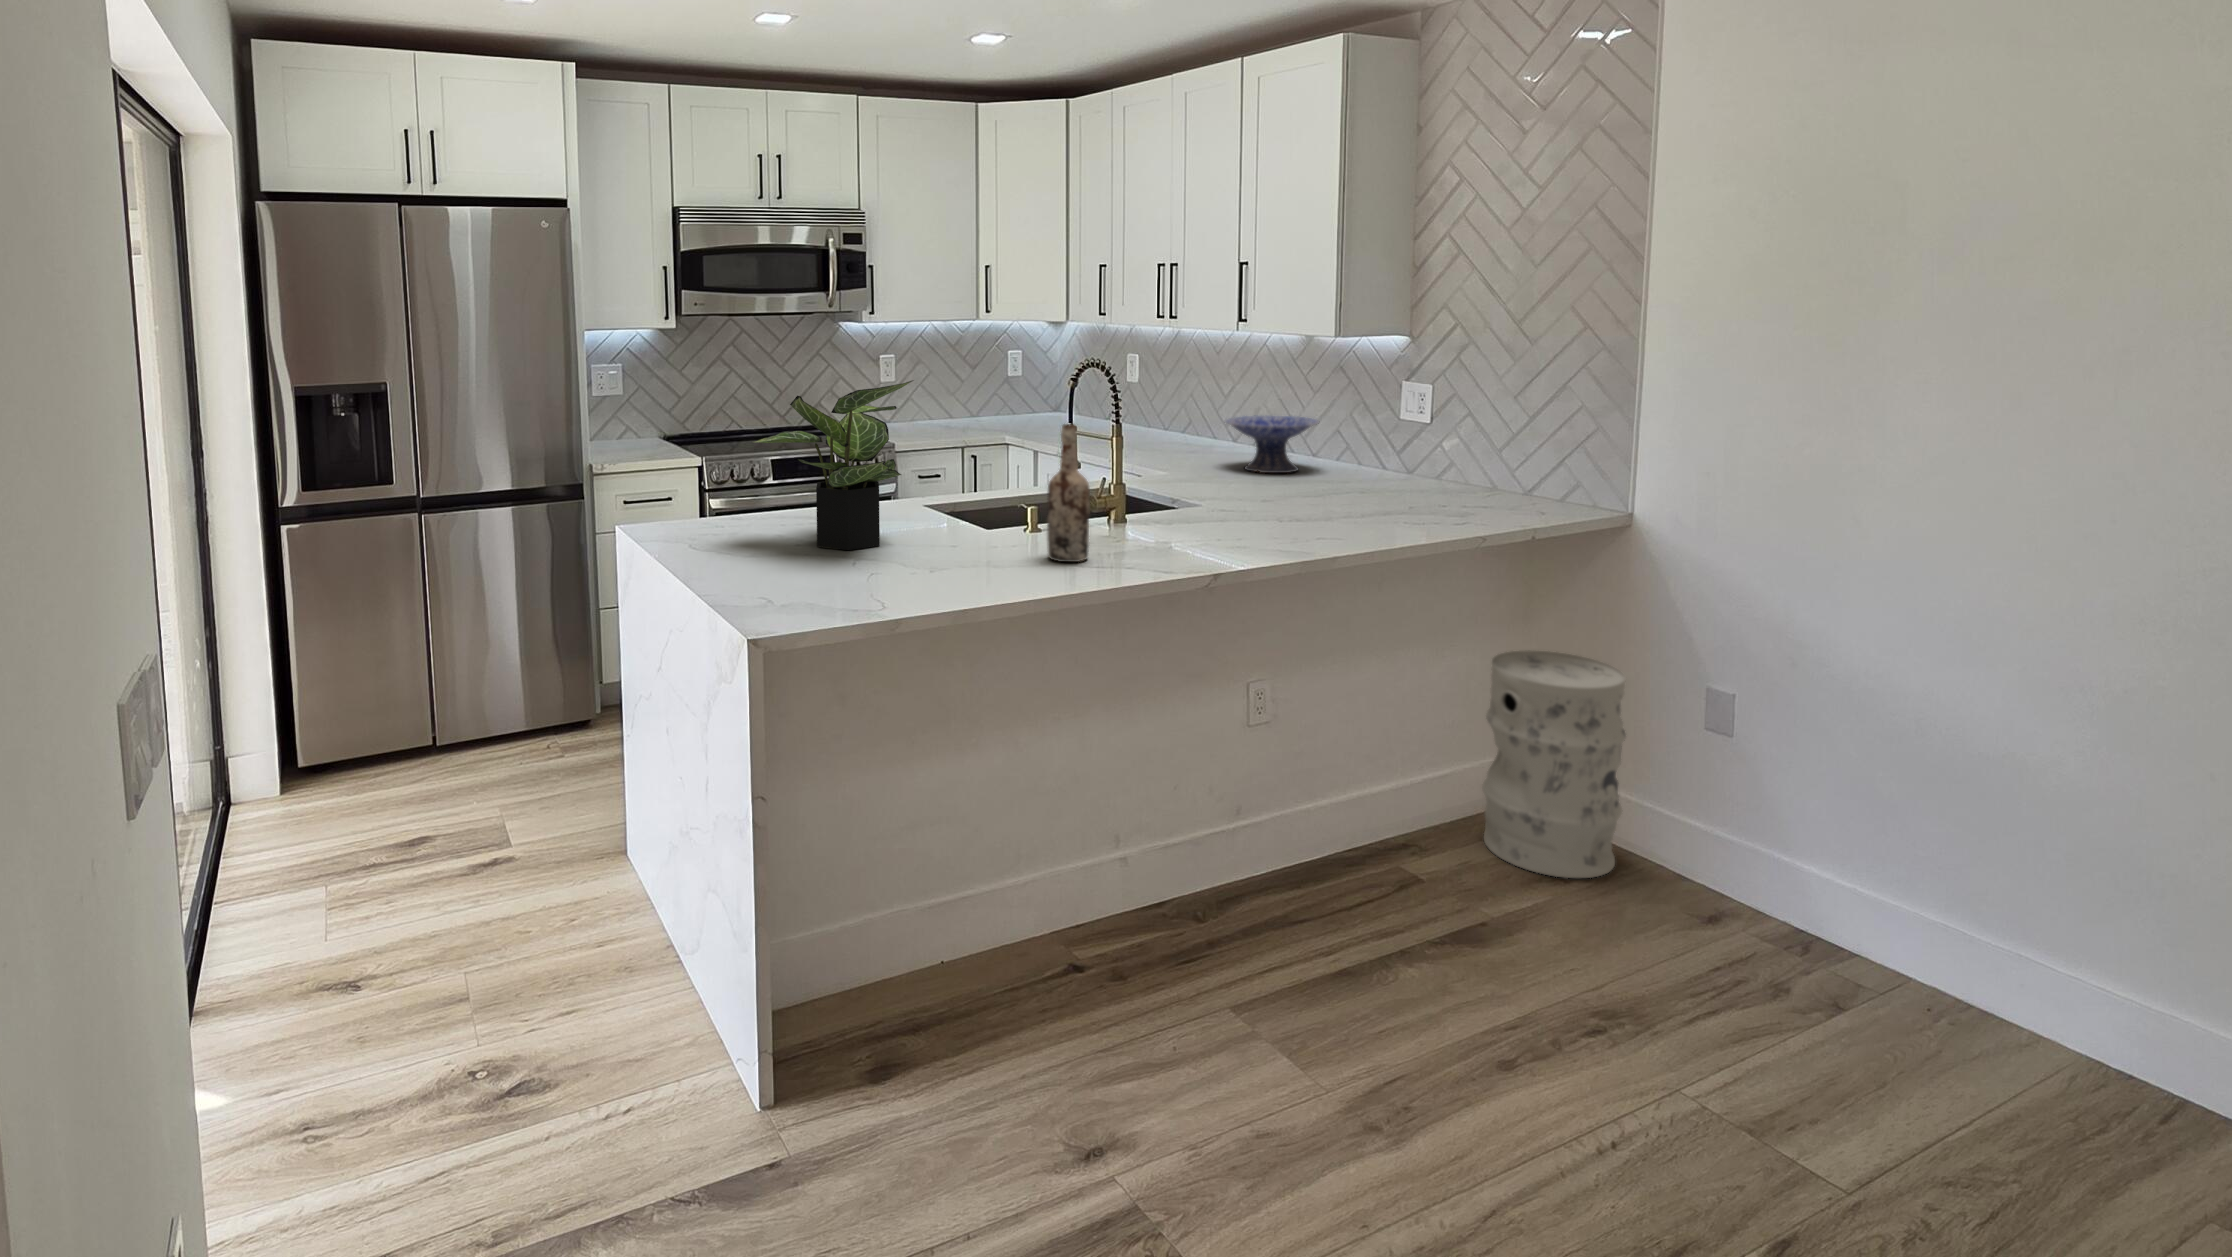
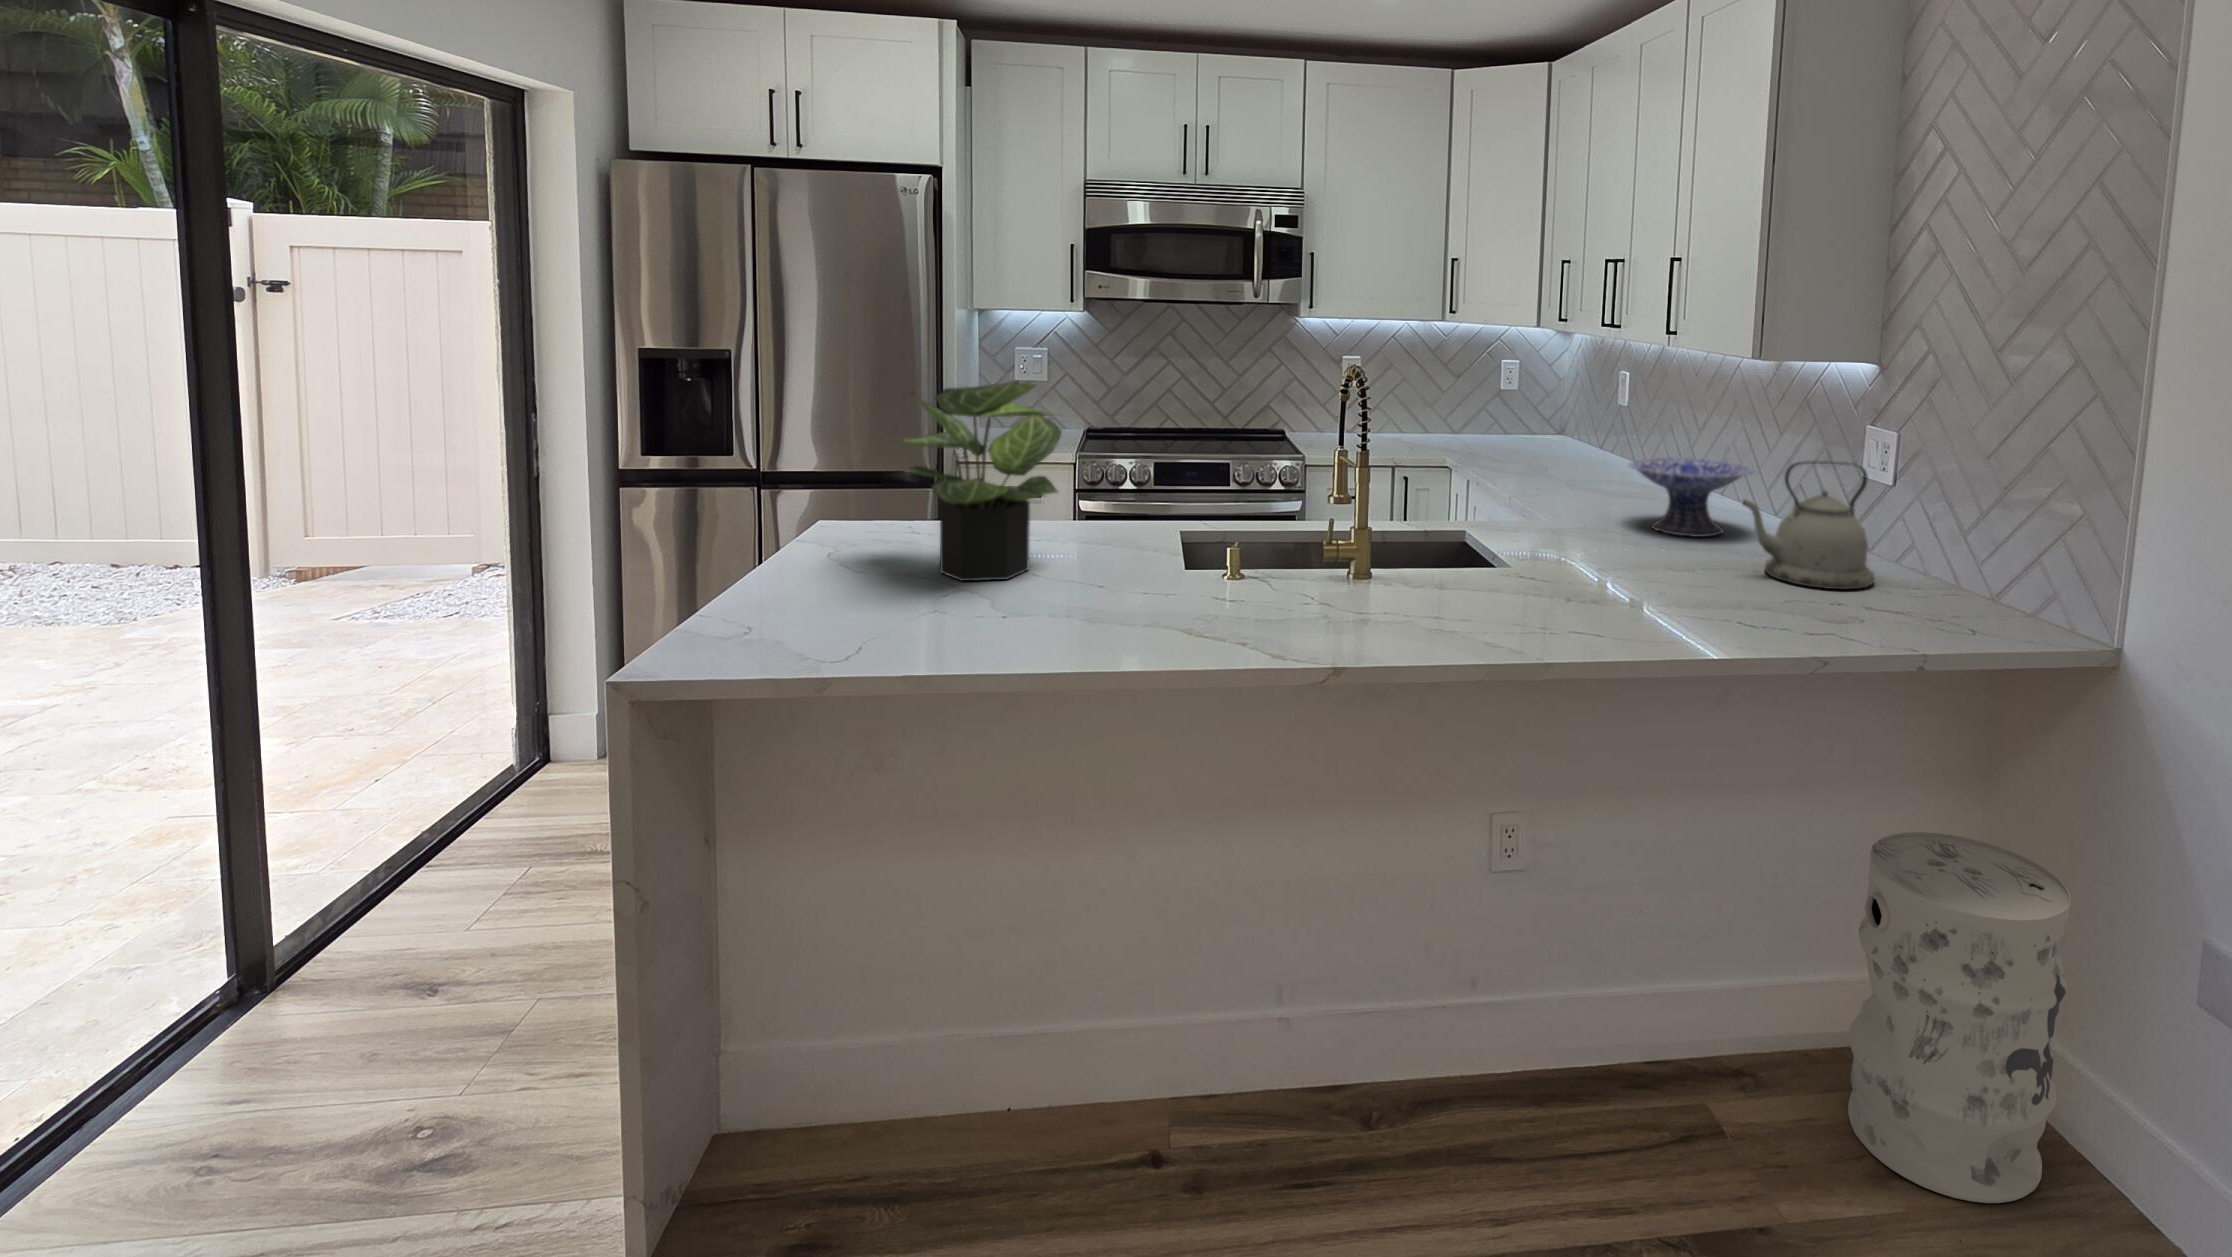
kettle: none [1355,405,1441,495] -> present [1742,461,1874,589]
wine bottle: present [1047,424,1090,562] -> none [1154,450,1211,631]

